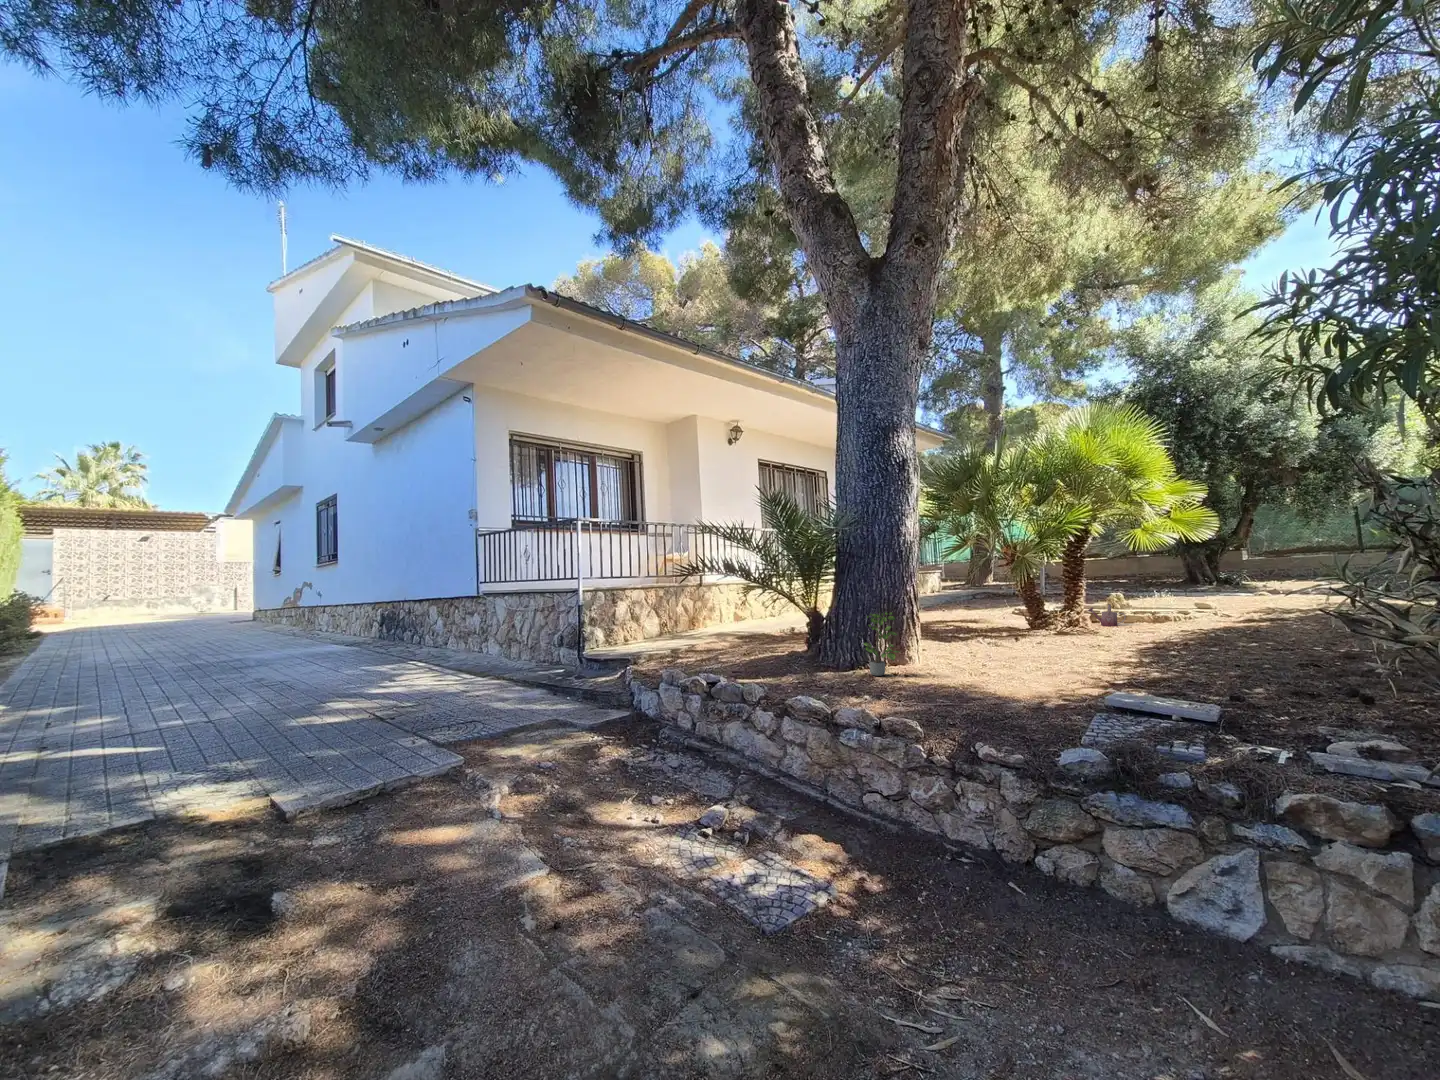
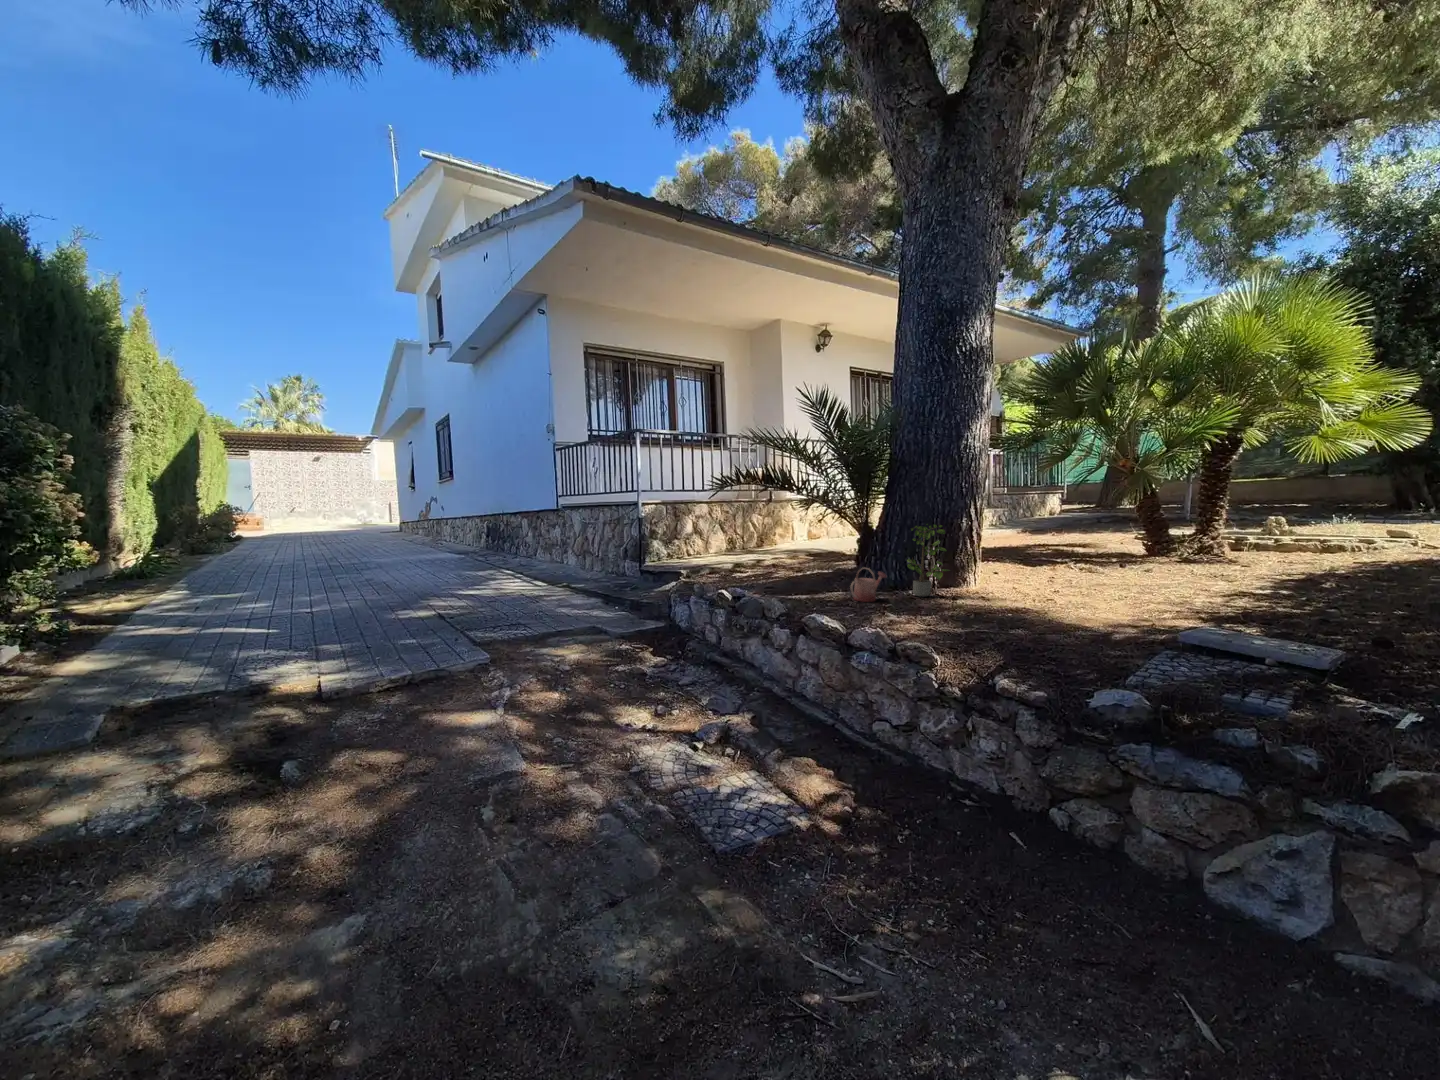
watering can: present [1088,605,1126,626] -> present [850,568,886,602]

